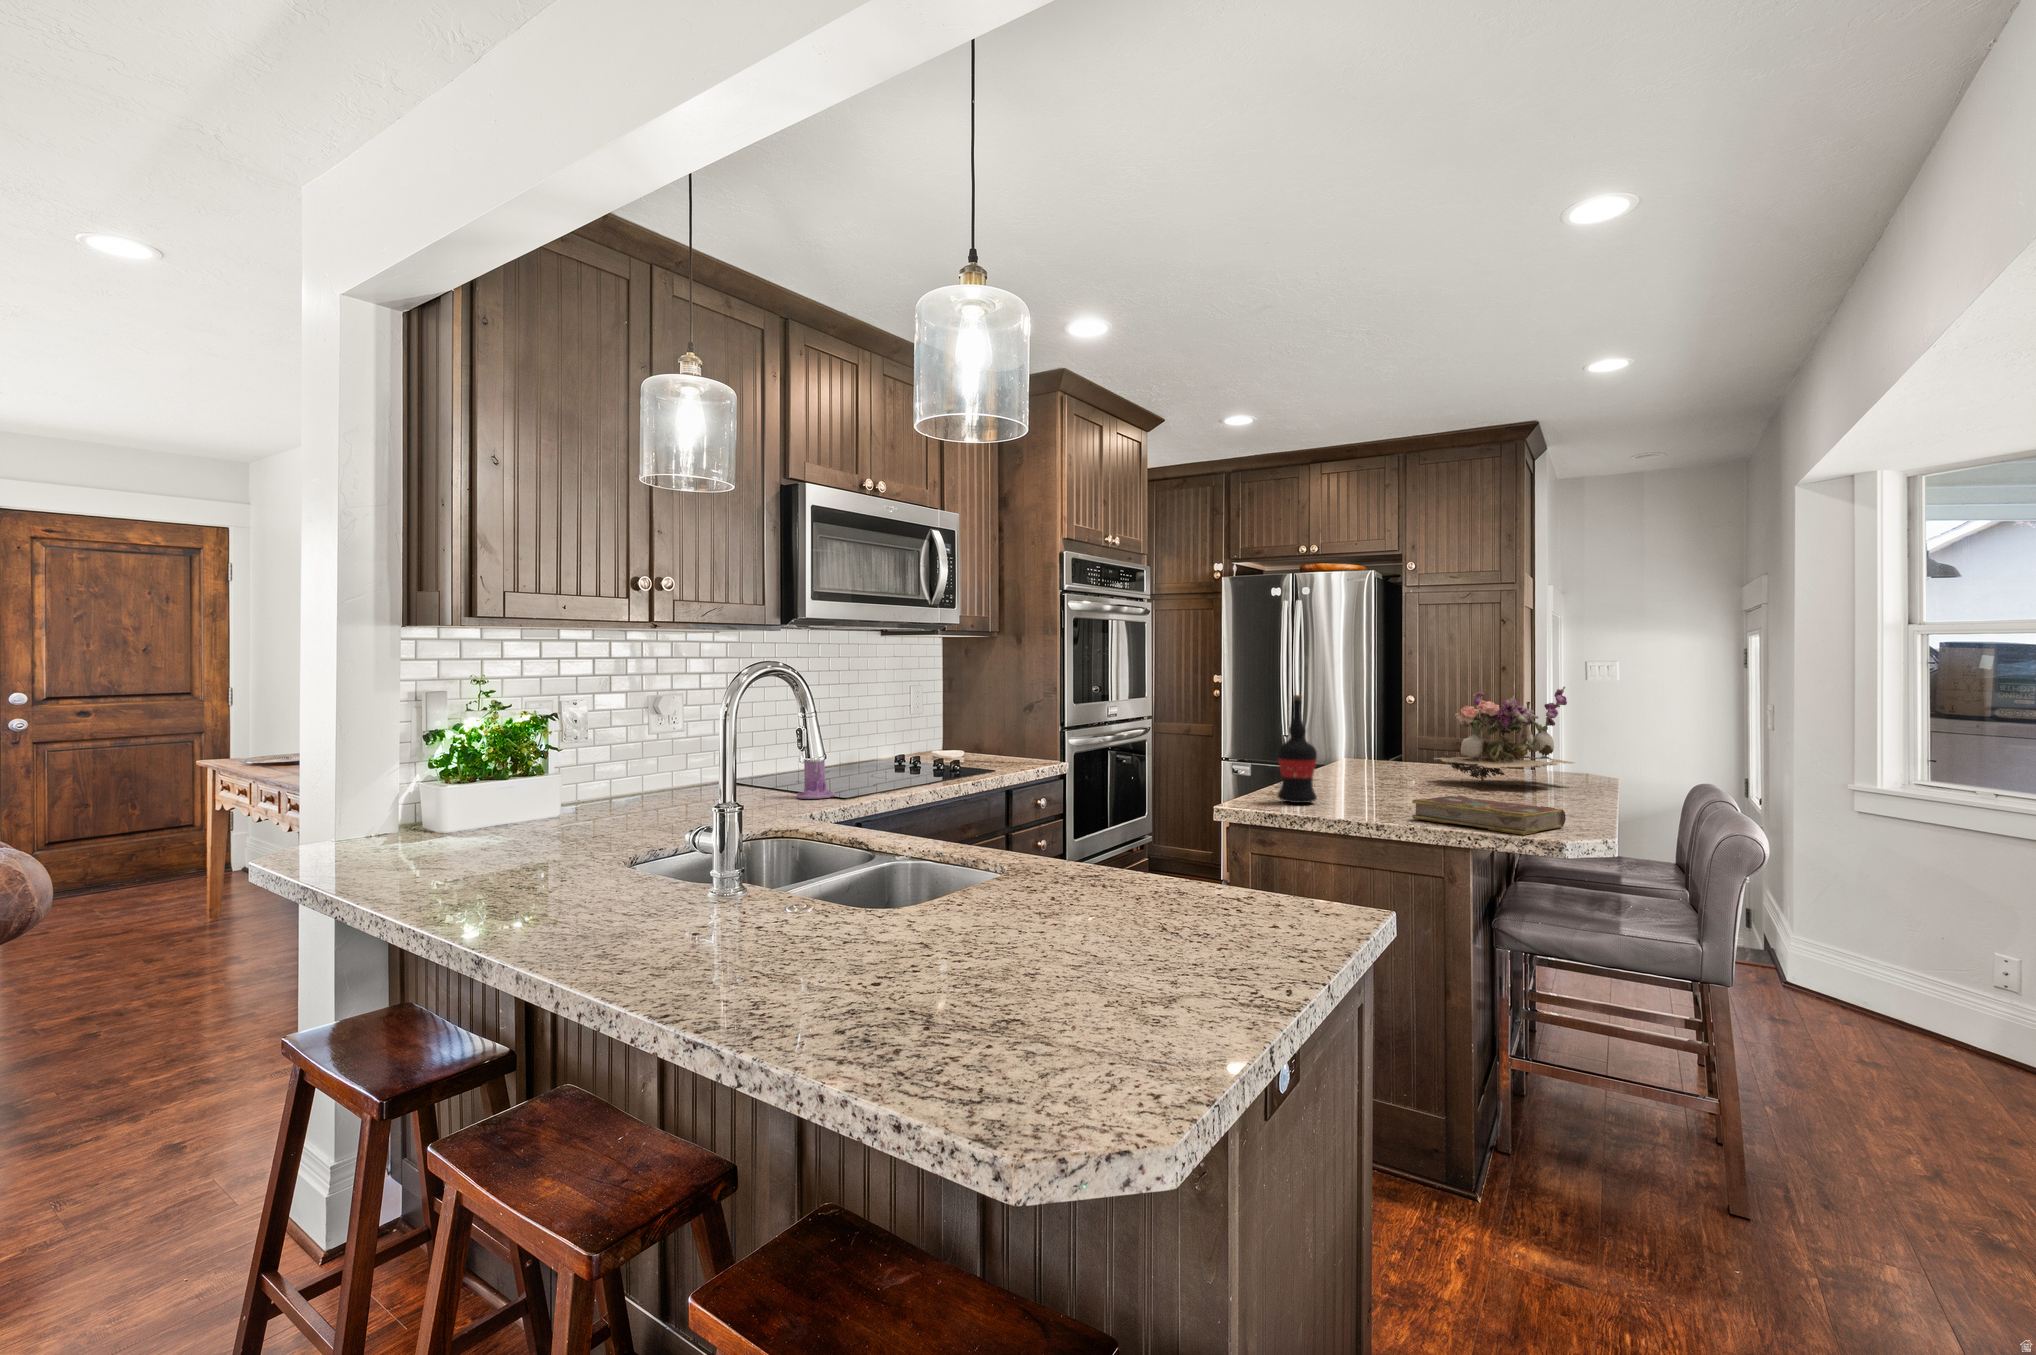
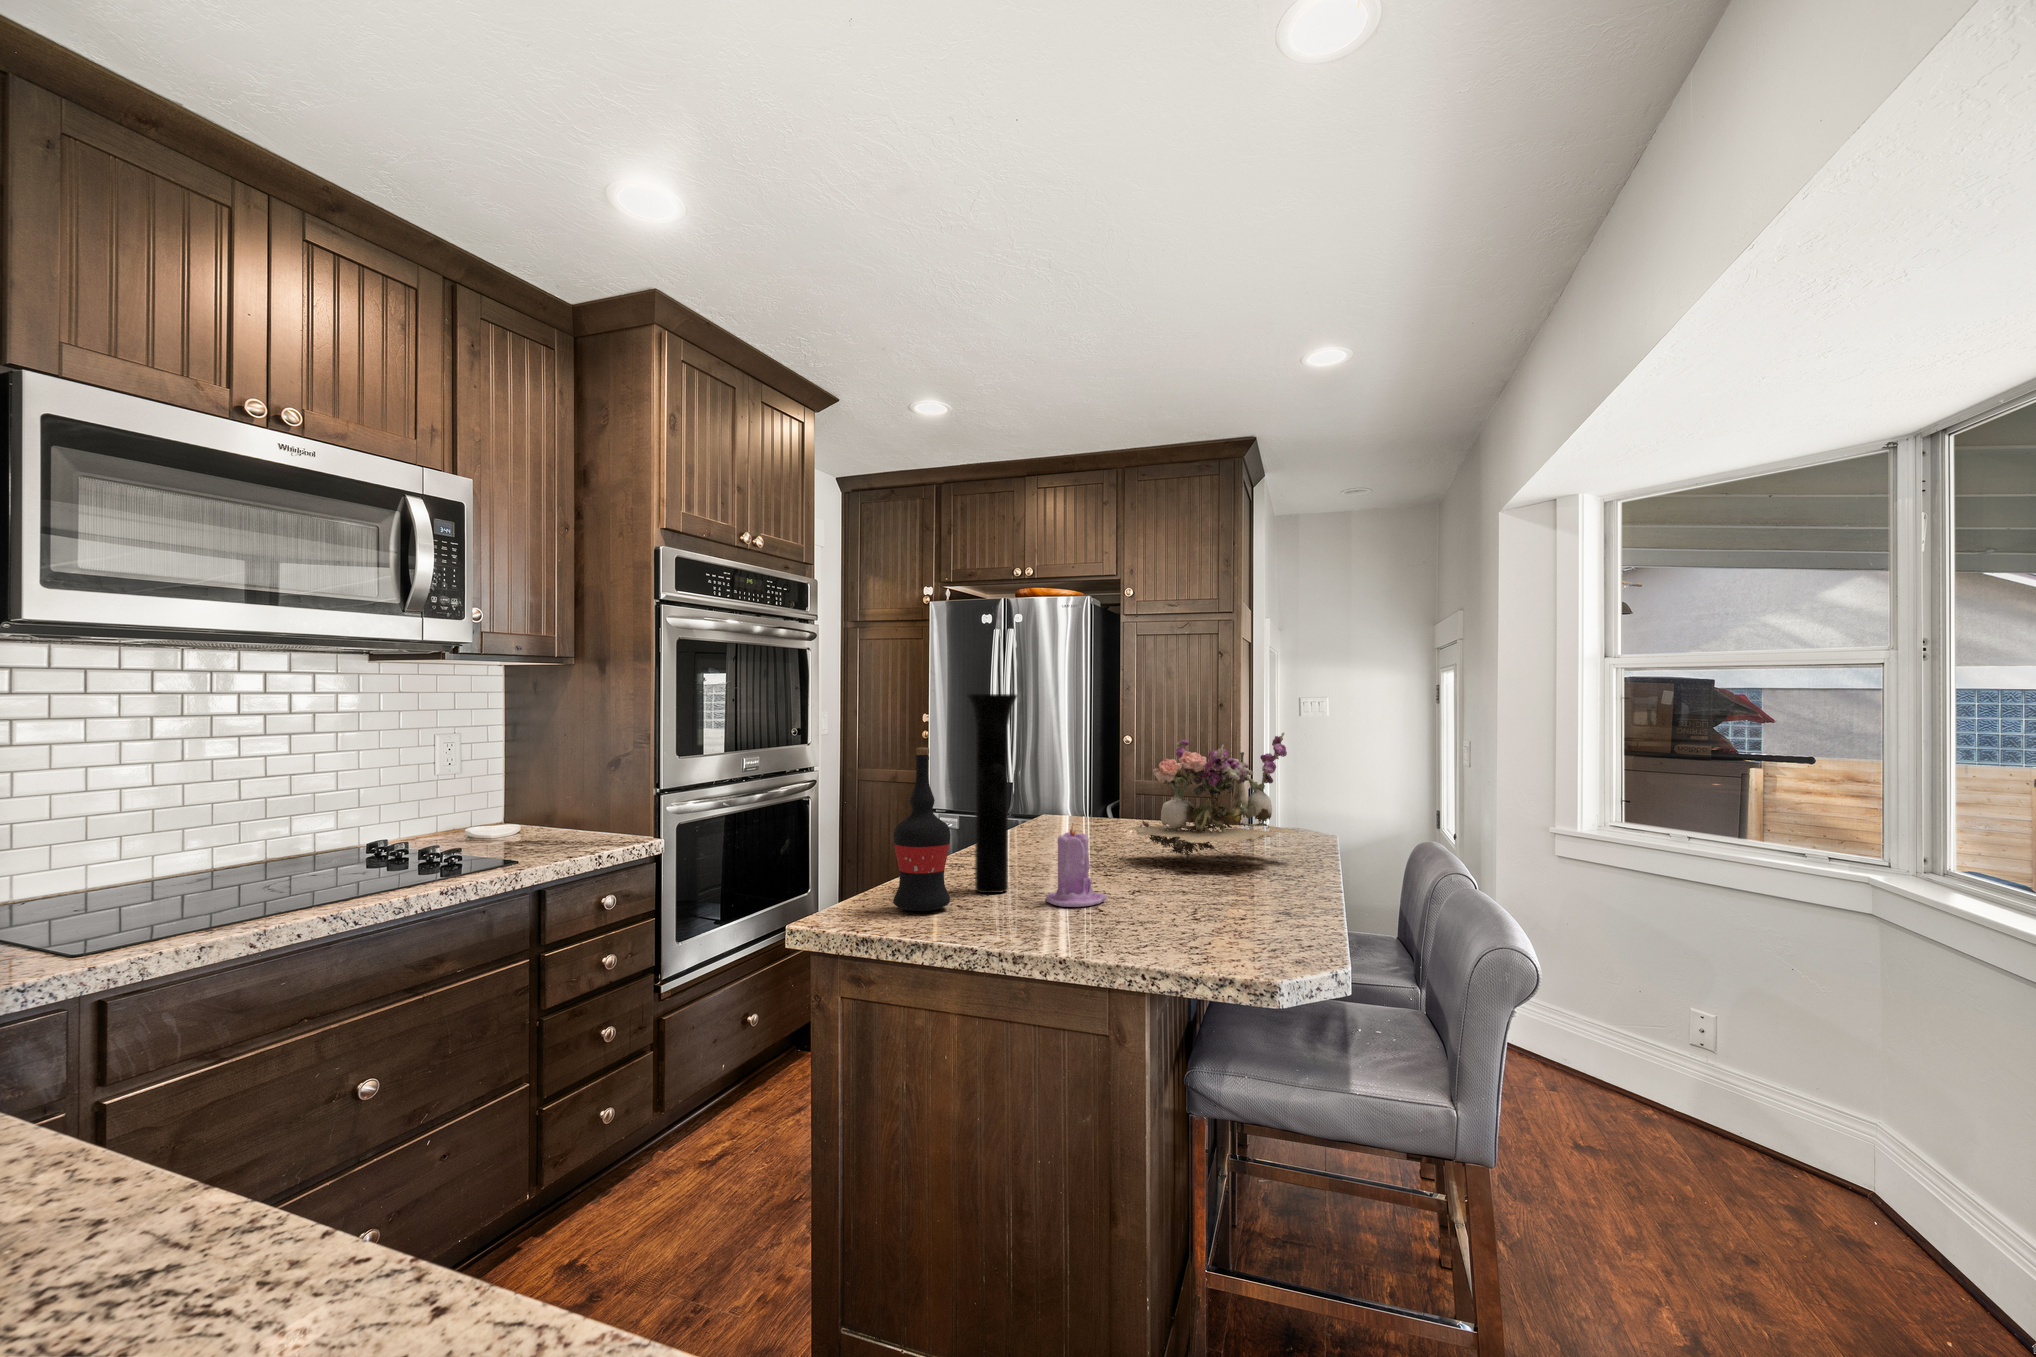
vase: none [1320,659,1359,796] -> present [967,694,1017,893]
candle: present [797,759,835,799] -> present [1045,824,1106,907]
book: present [1412,796,1566,835] -> none [1069,897,1282,970]

